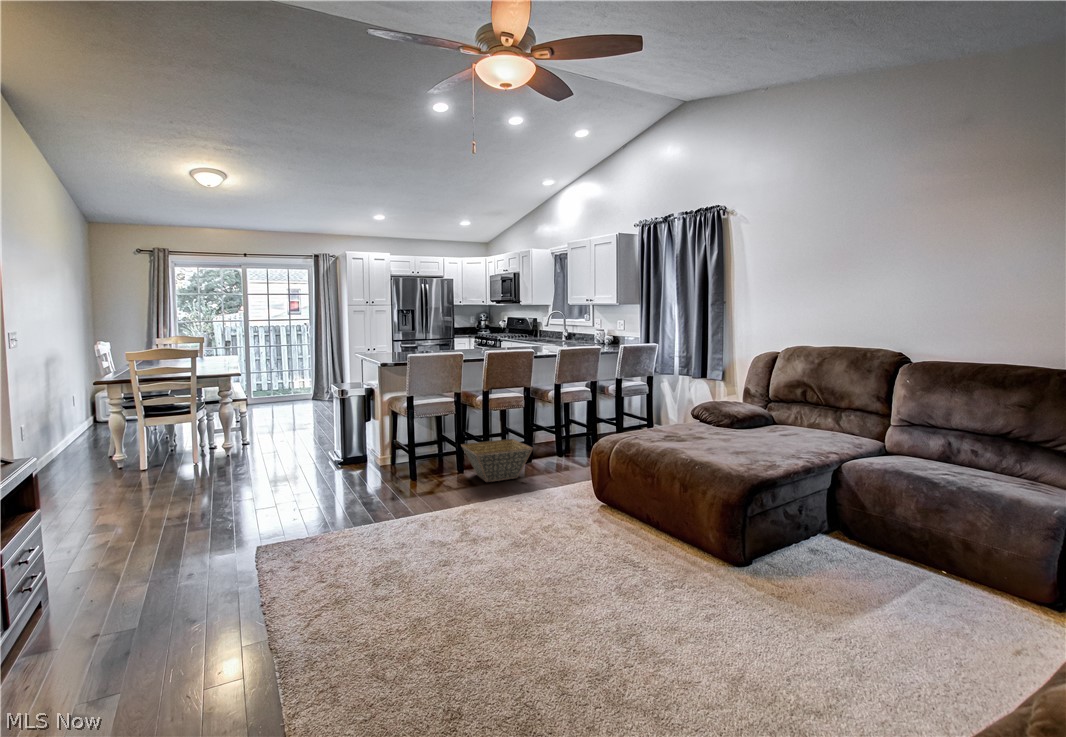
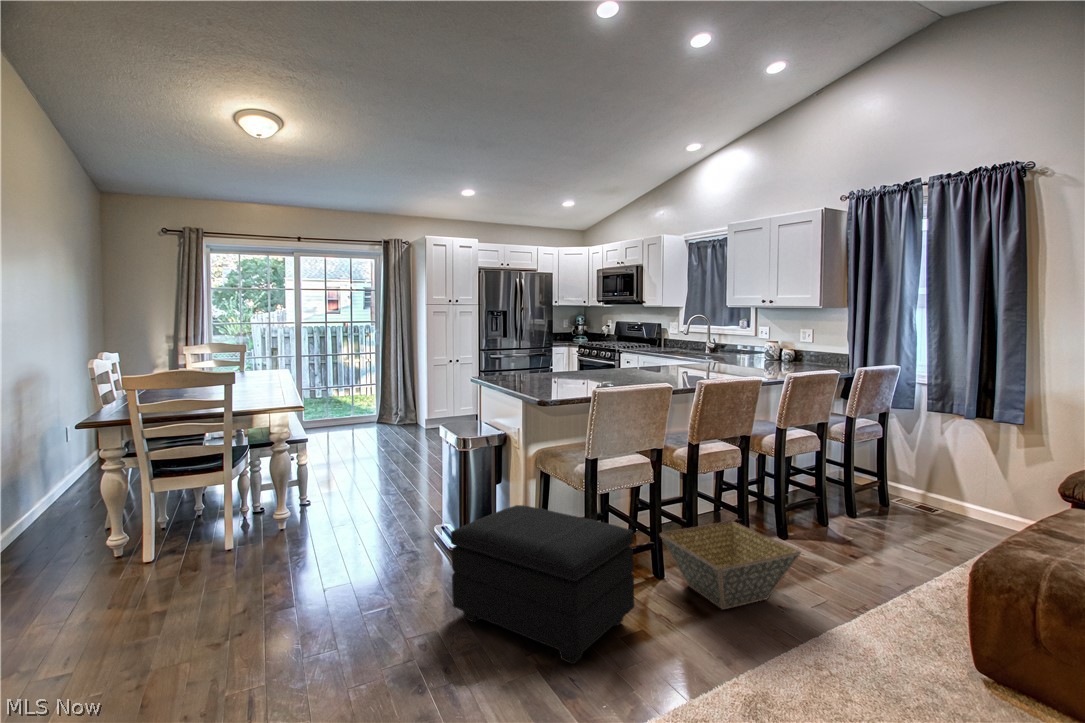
footstool: none [323,428,430,500] -> present [451,505,634,664]

